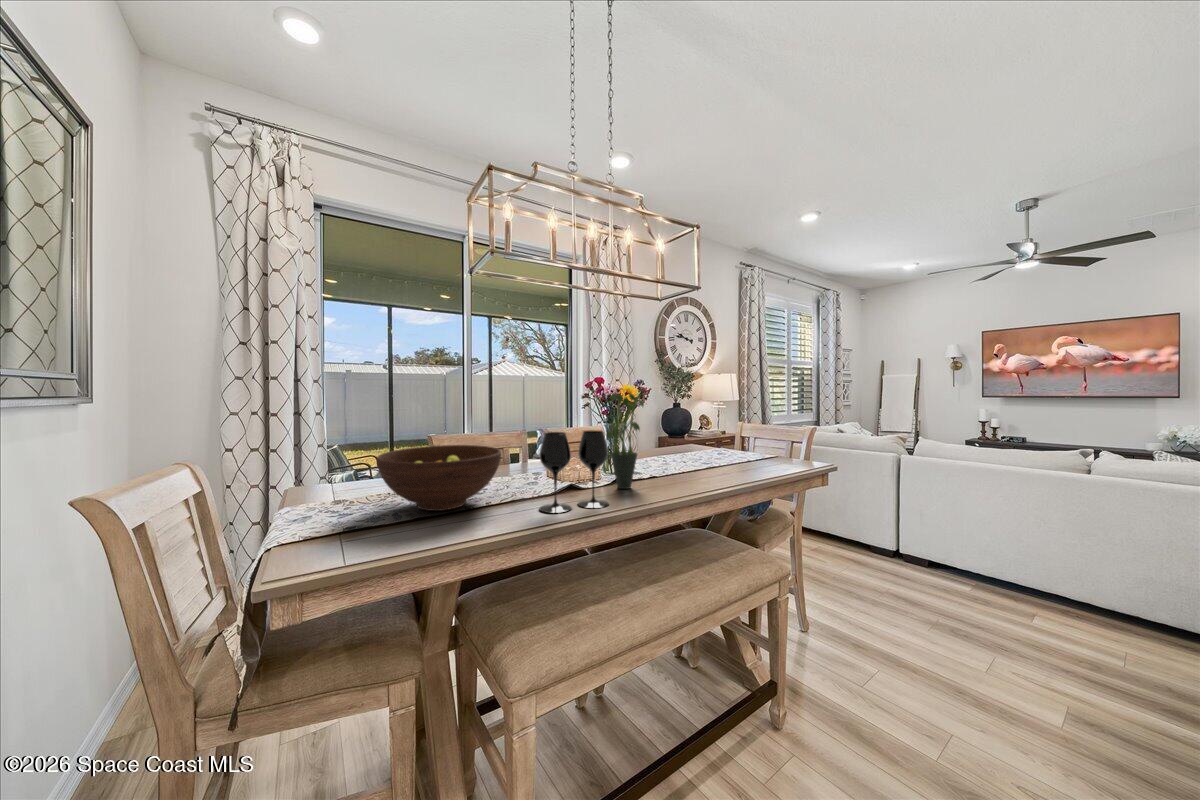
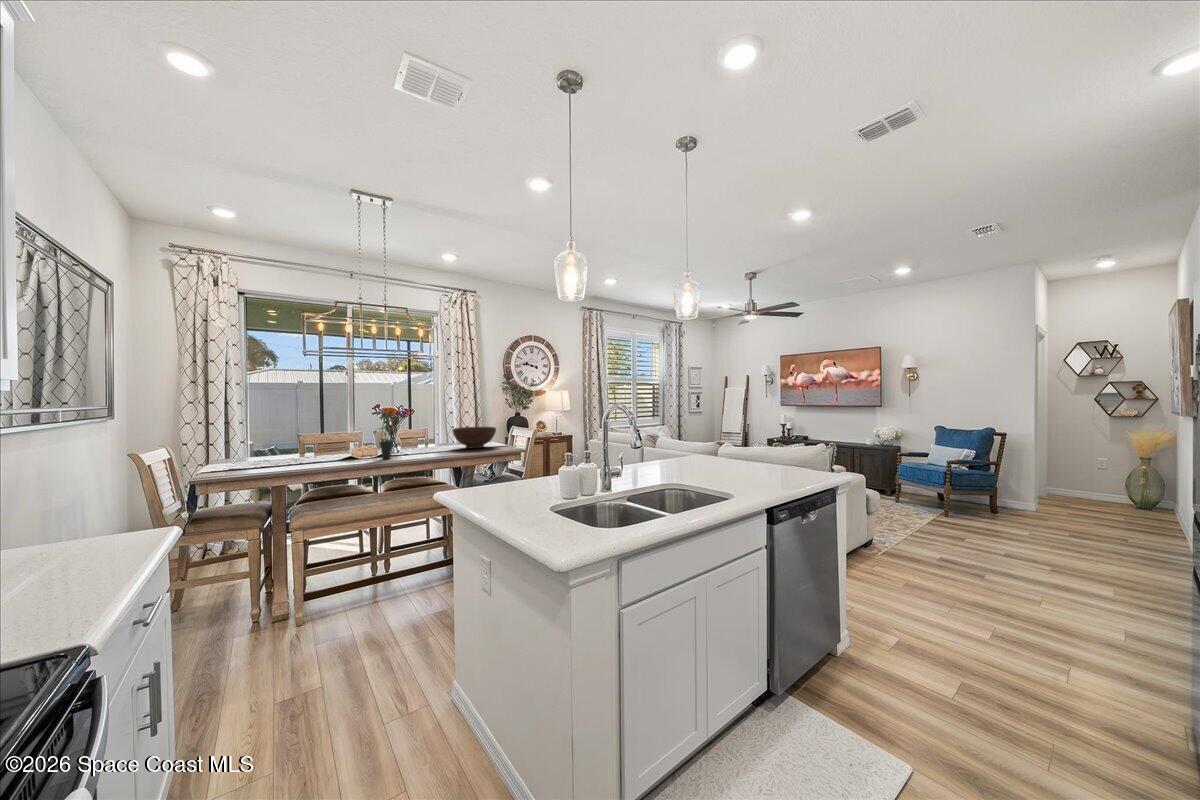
wine glass: present [539,430,609,513] -> none [326,430,364,466]
fruit bowl: present [377,445,501,511] -> present [453,427,496,448]

